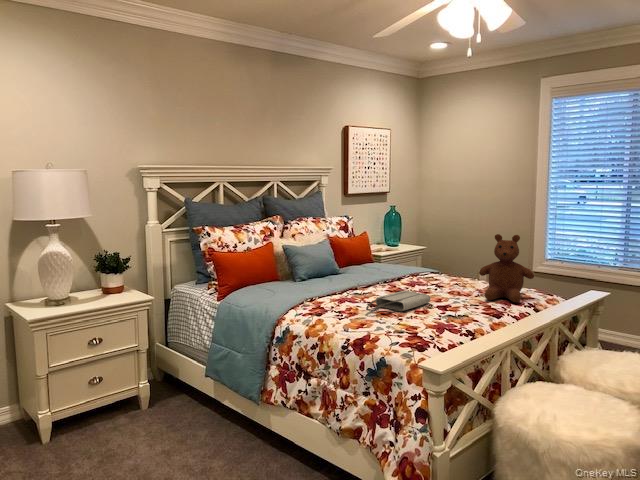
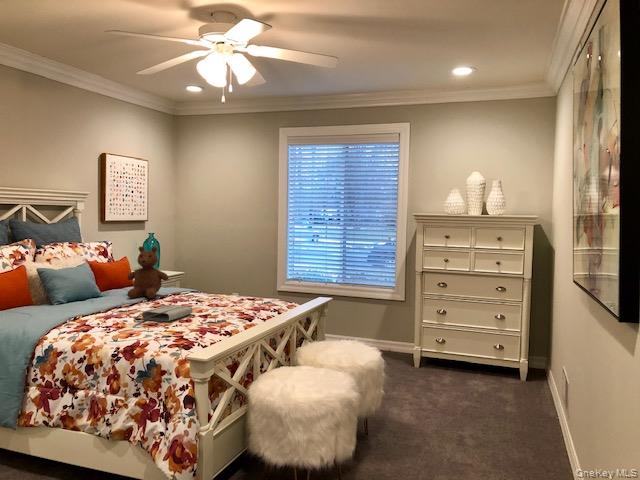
teddy bear: present [479,234,534,302] -> present [127,246,168,298]

